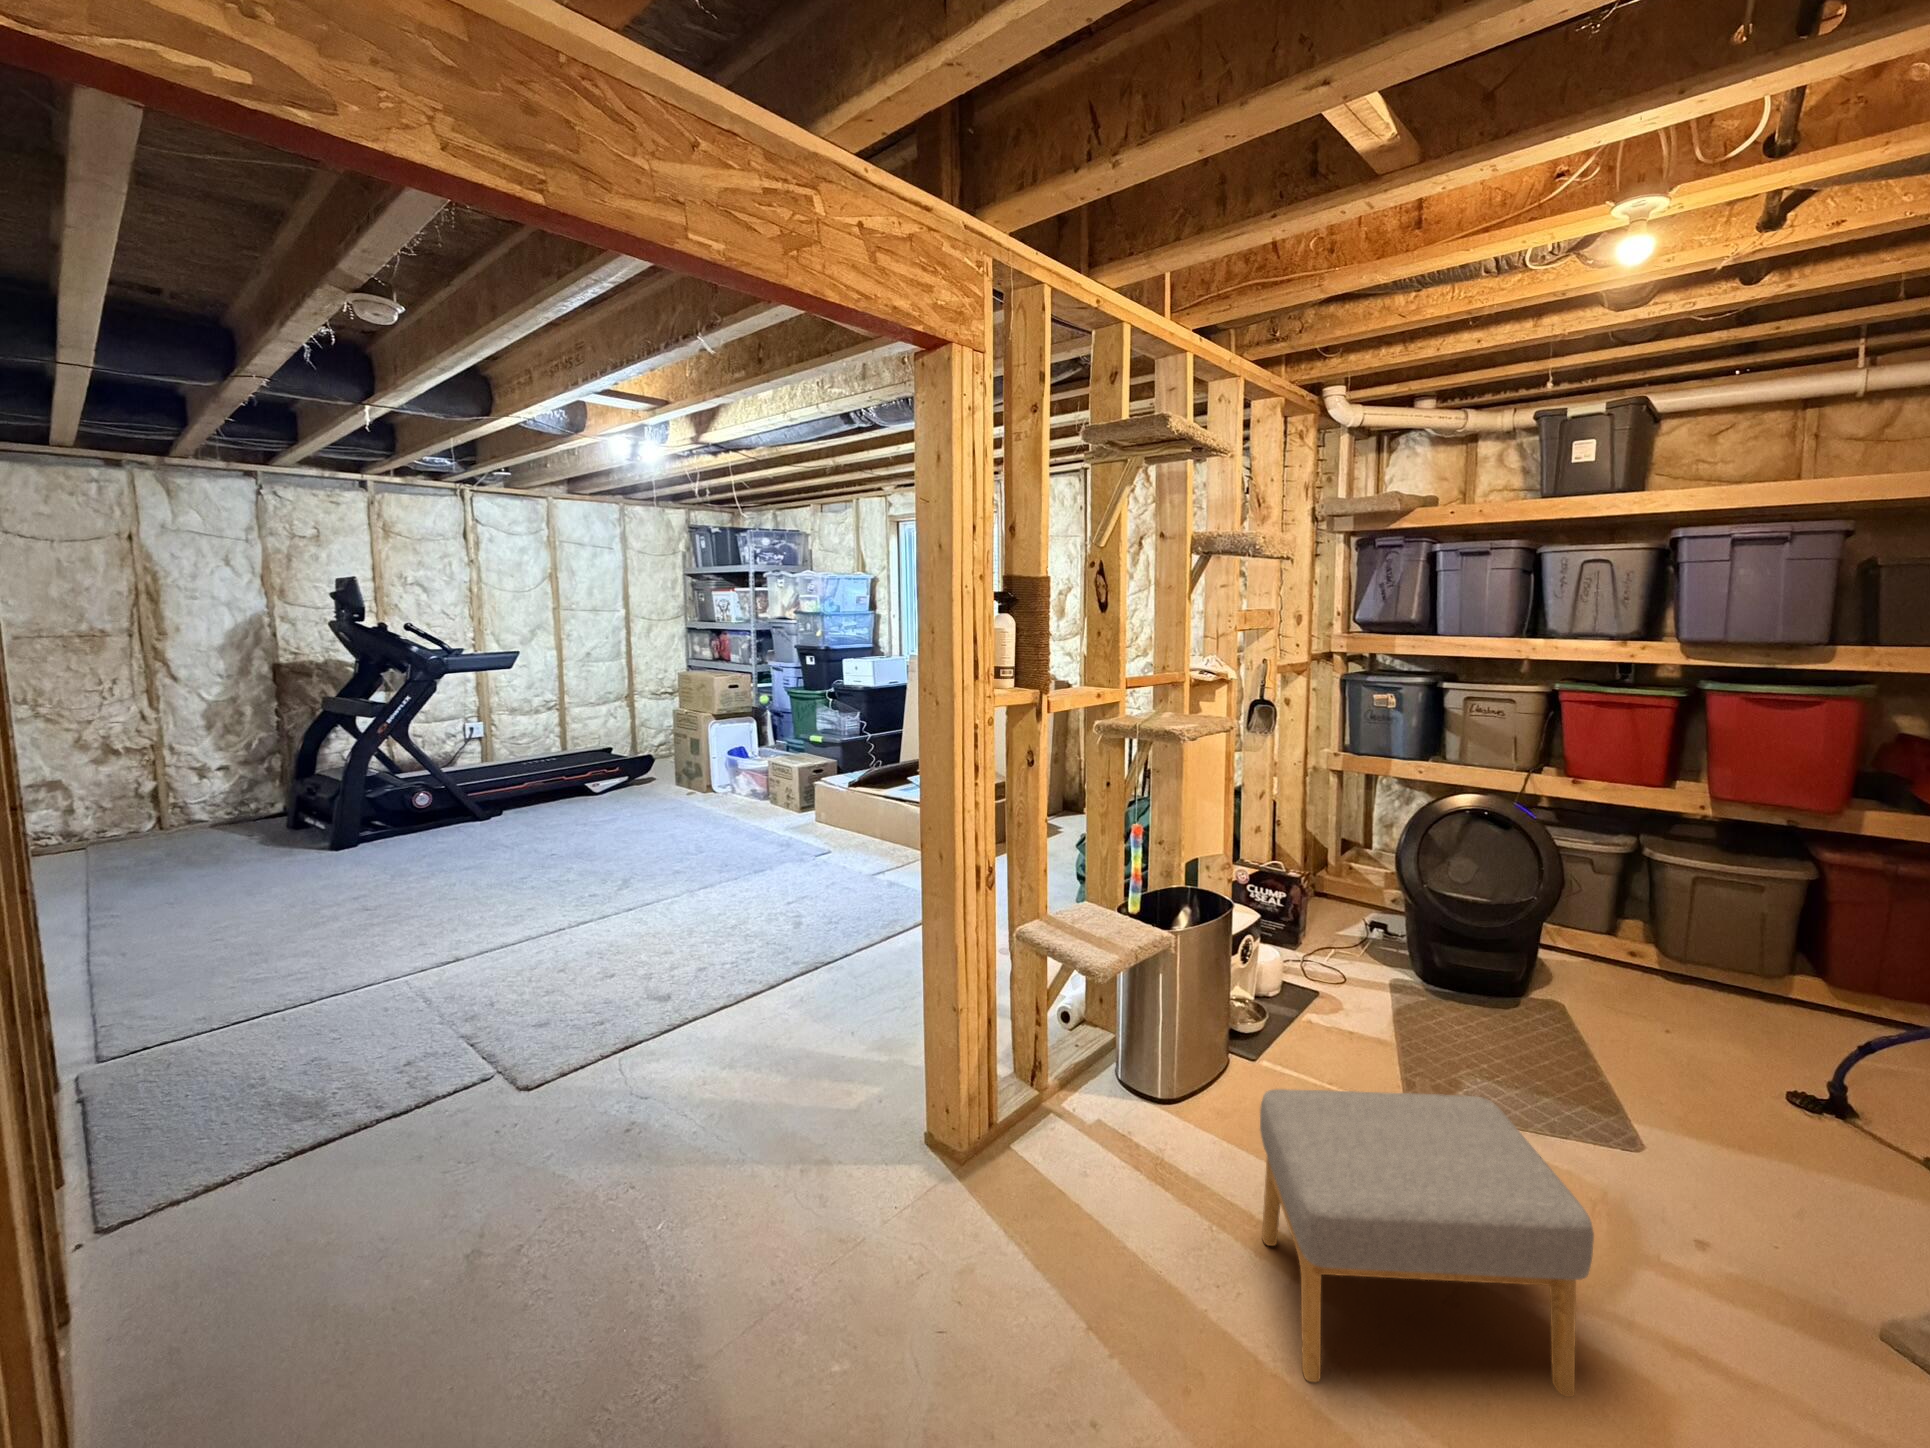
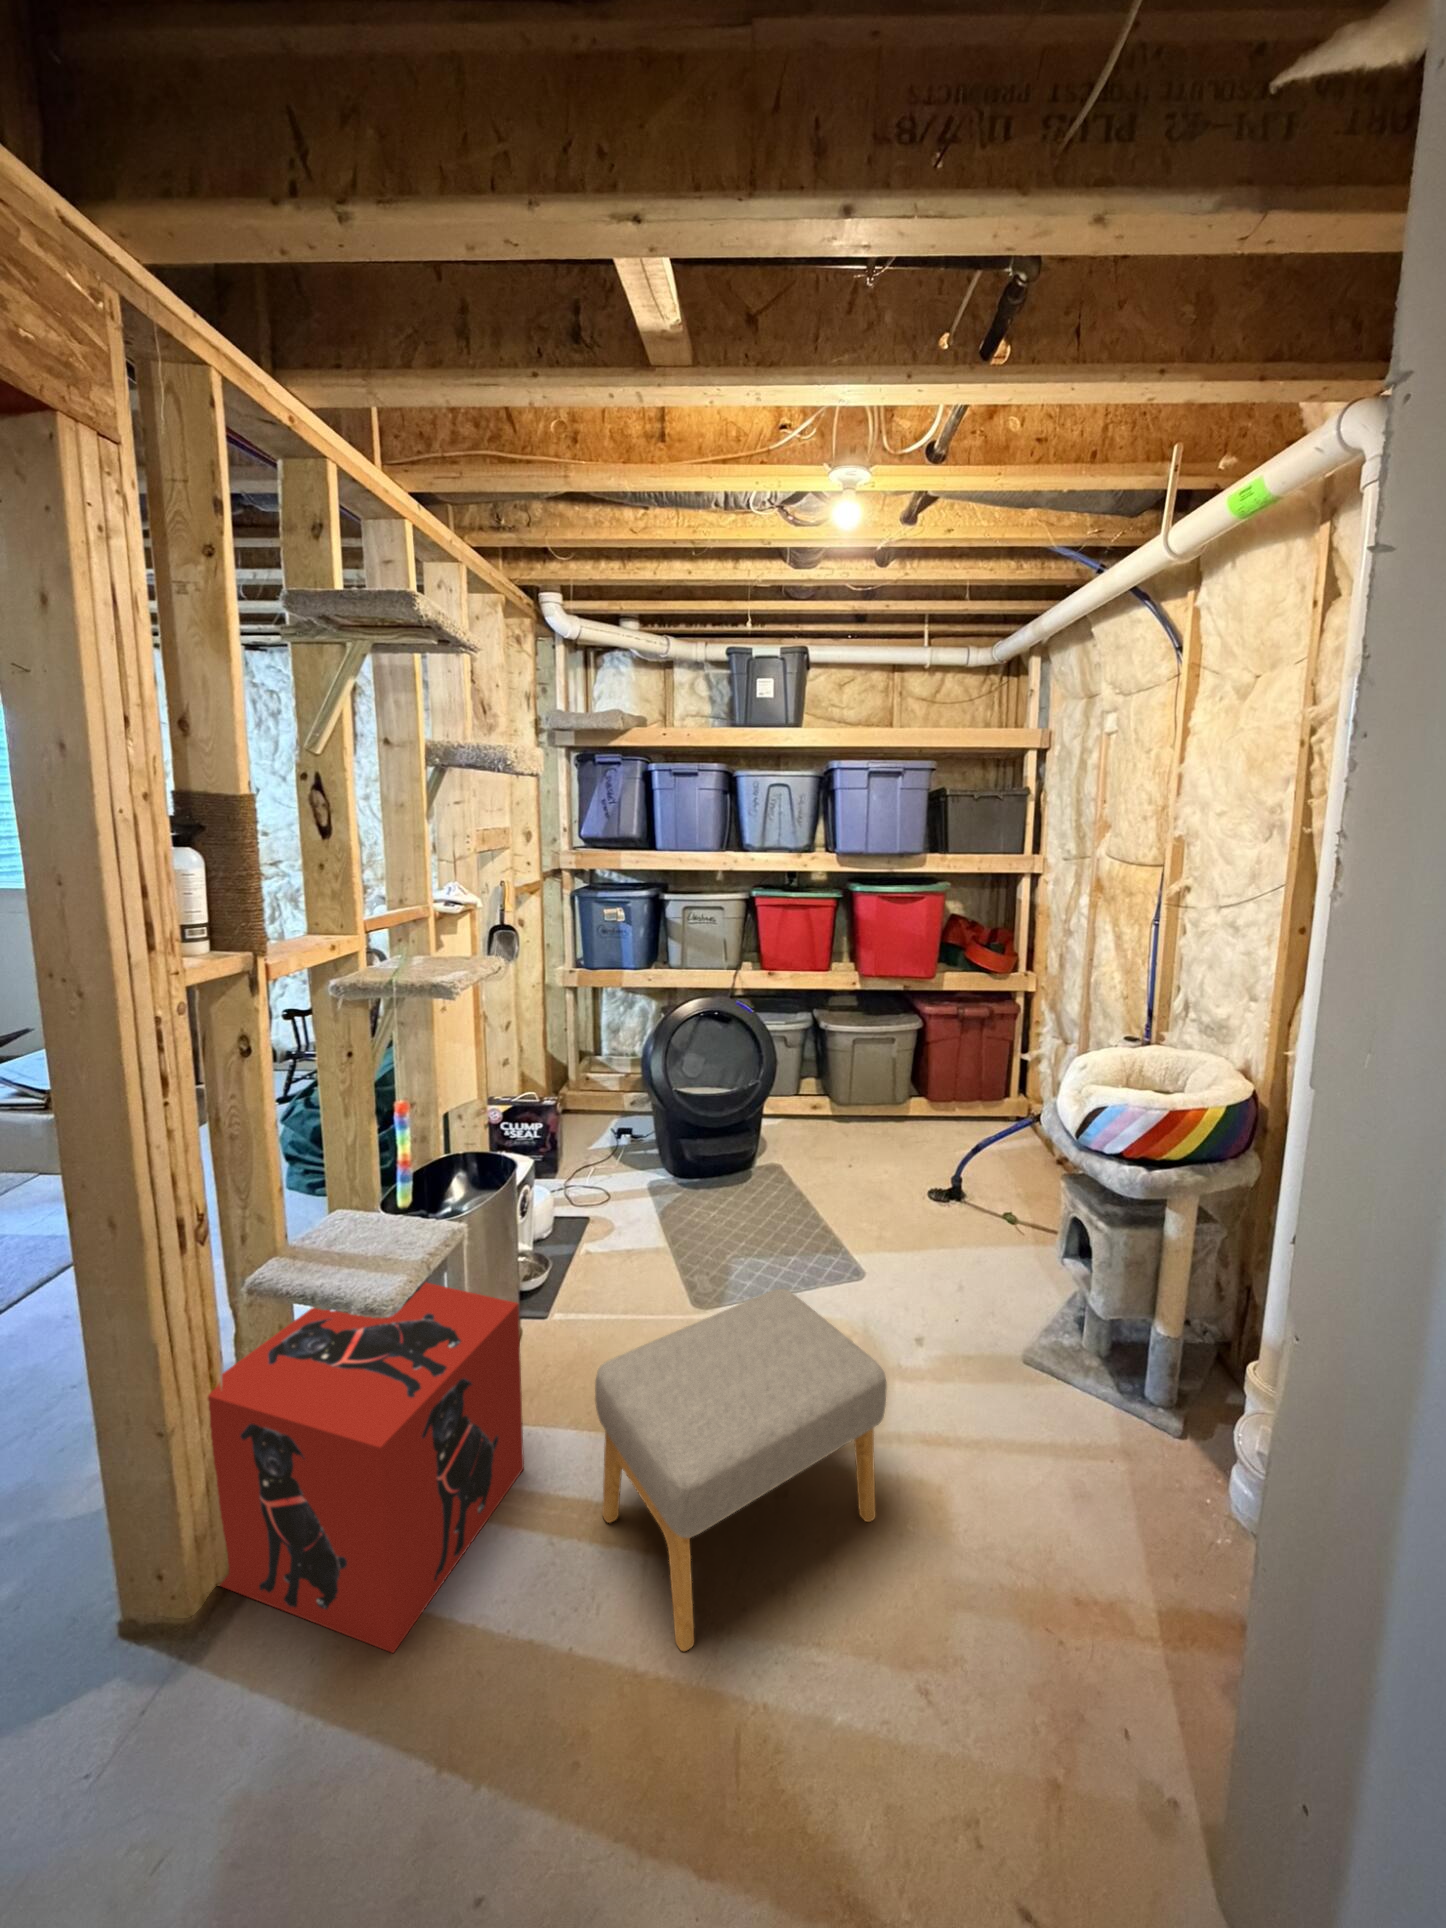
storage box: none [980,954,1208,1243] -> present [208,1283,524,1653]

